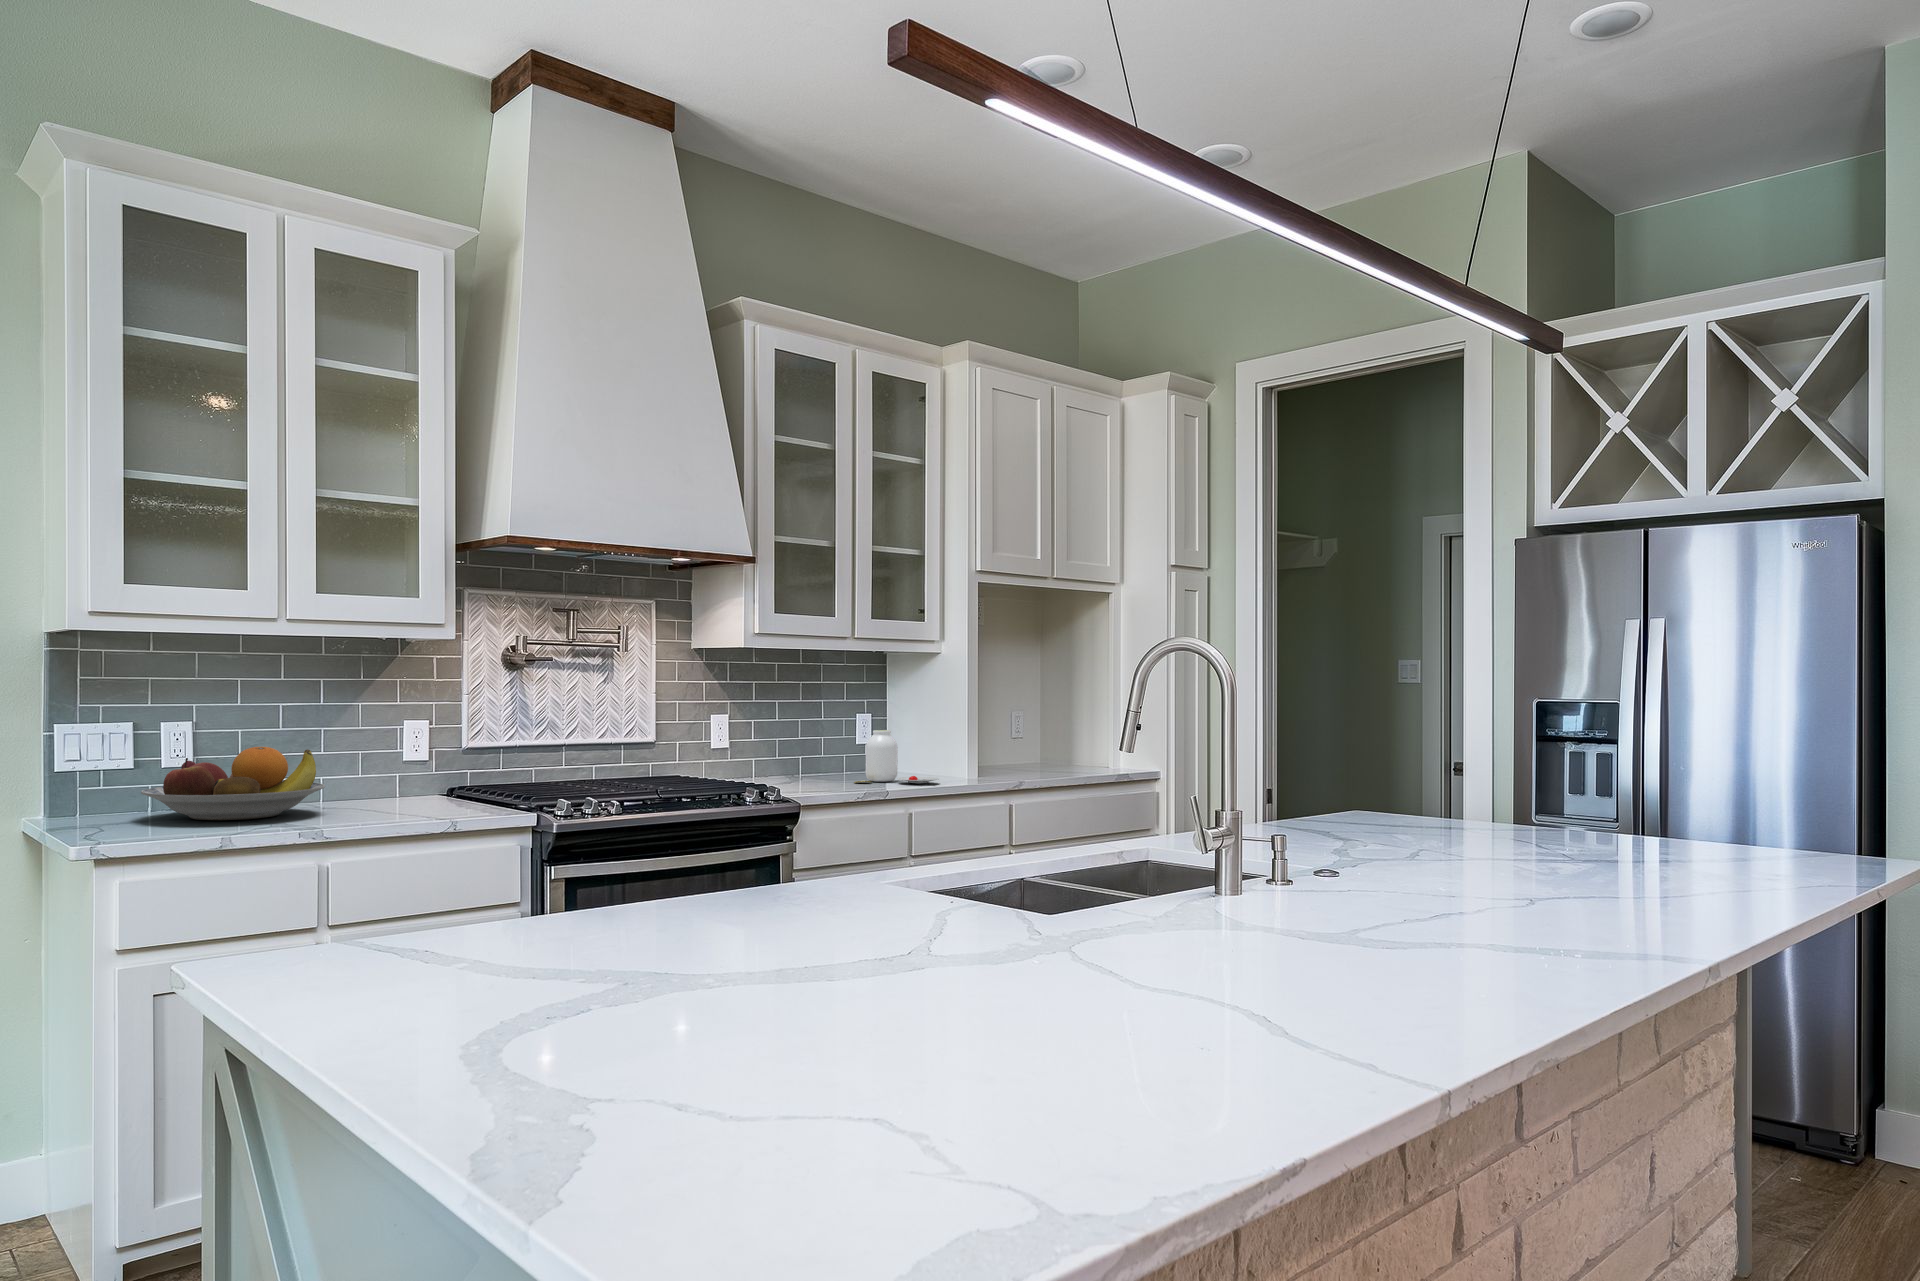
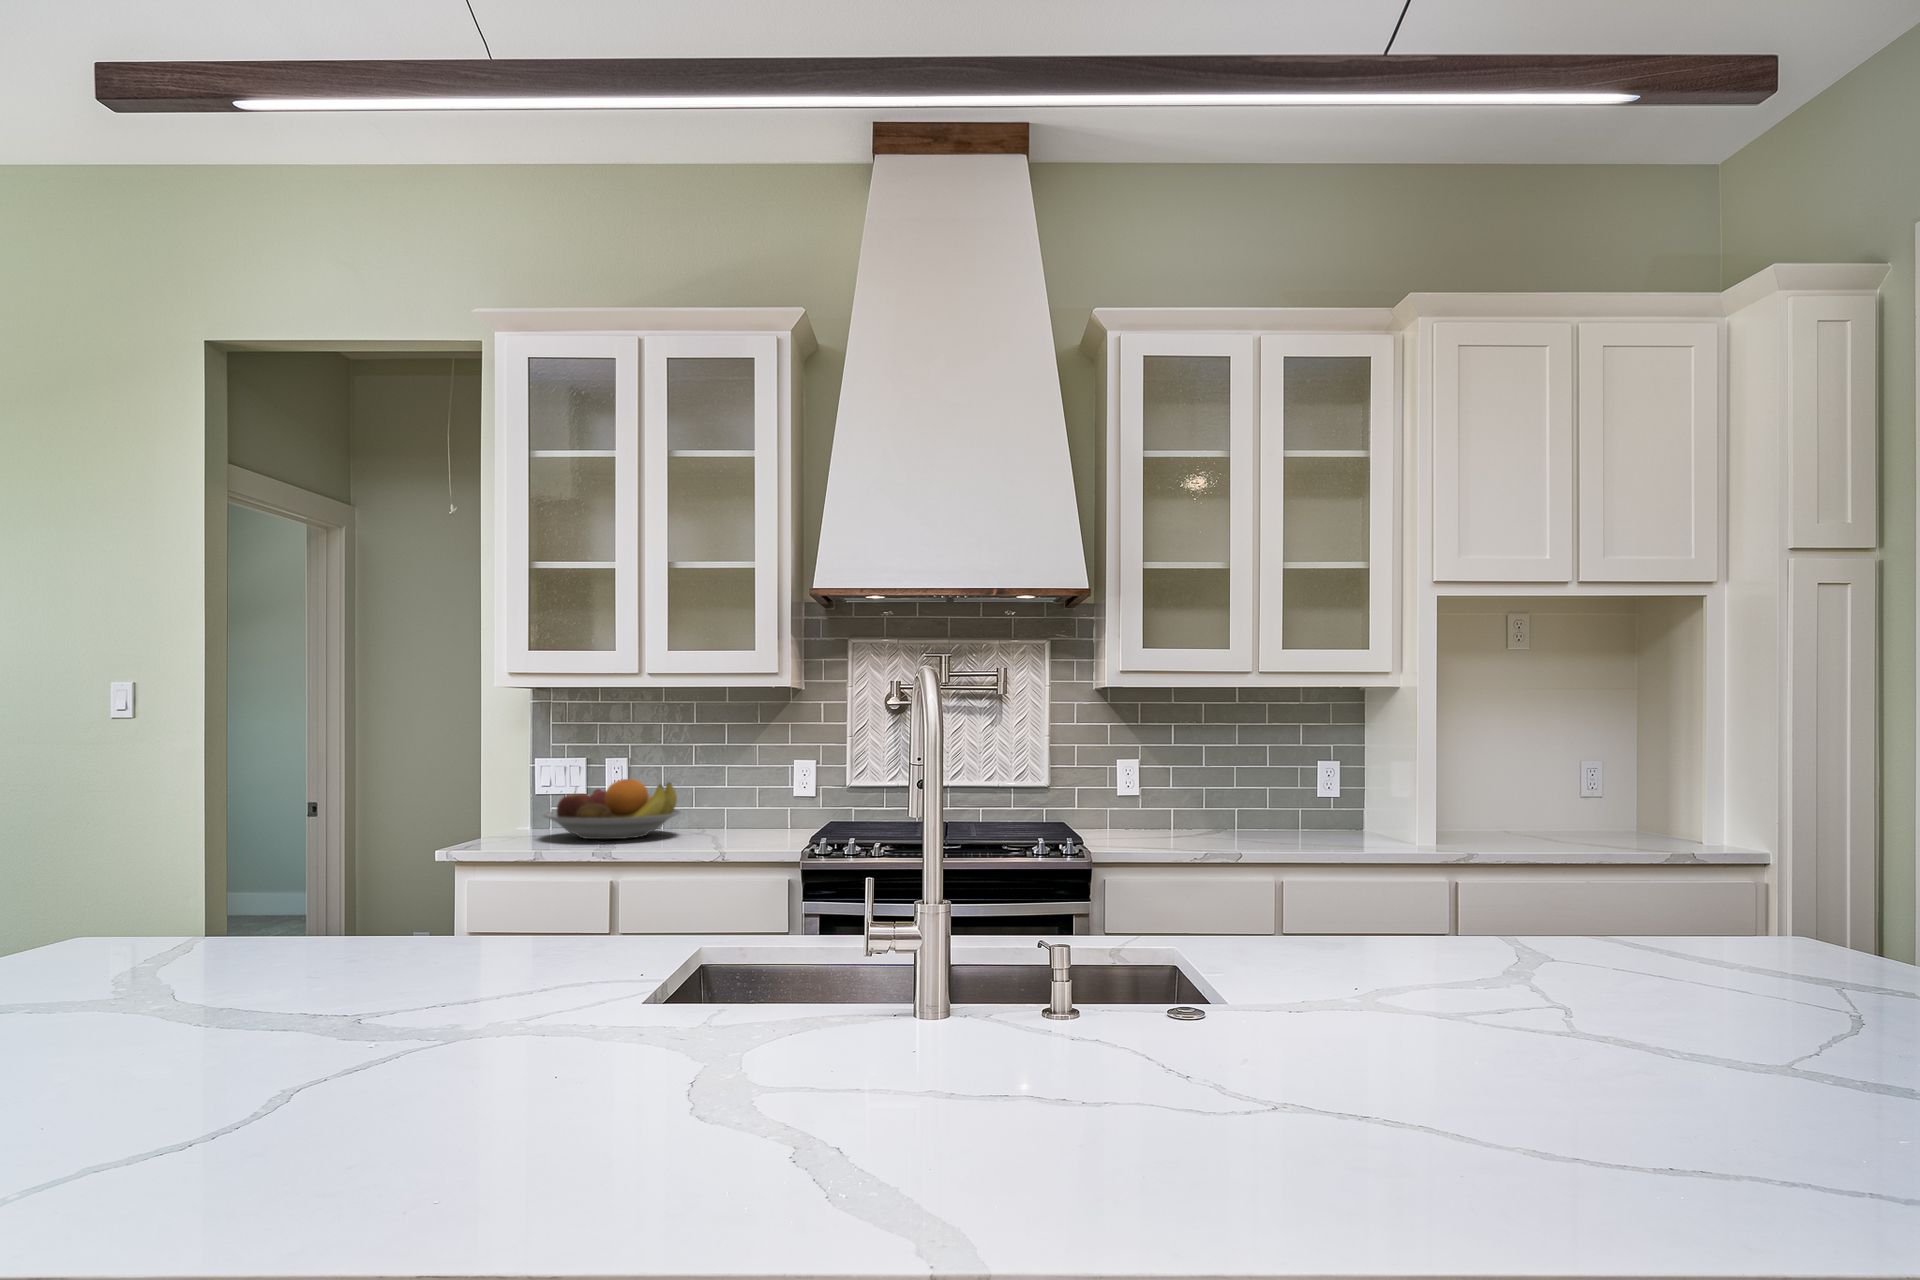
jar: present [854,730,939,783] -> none [1229,779,1325,844]

